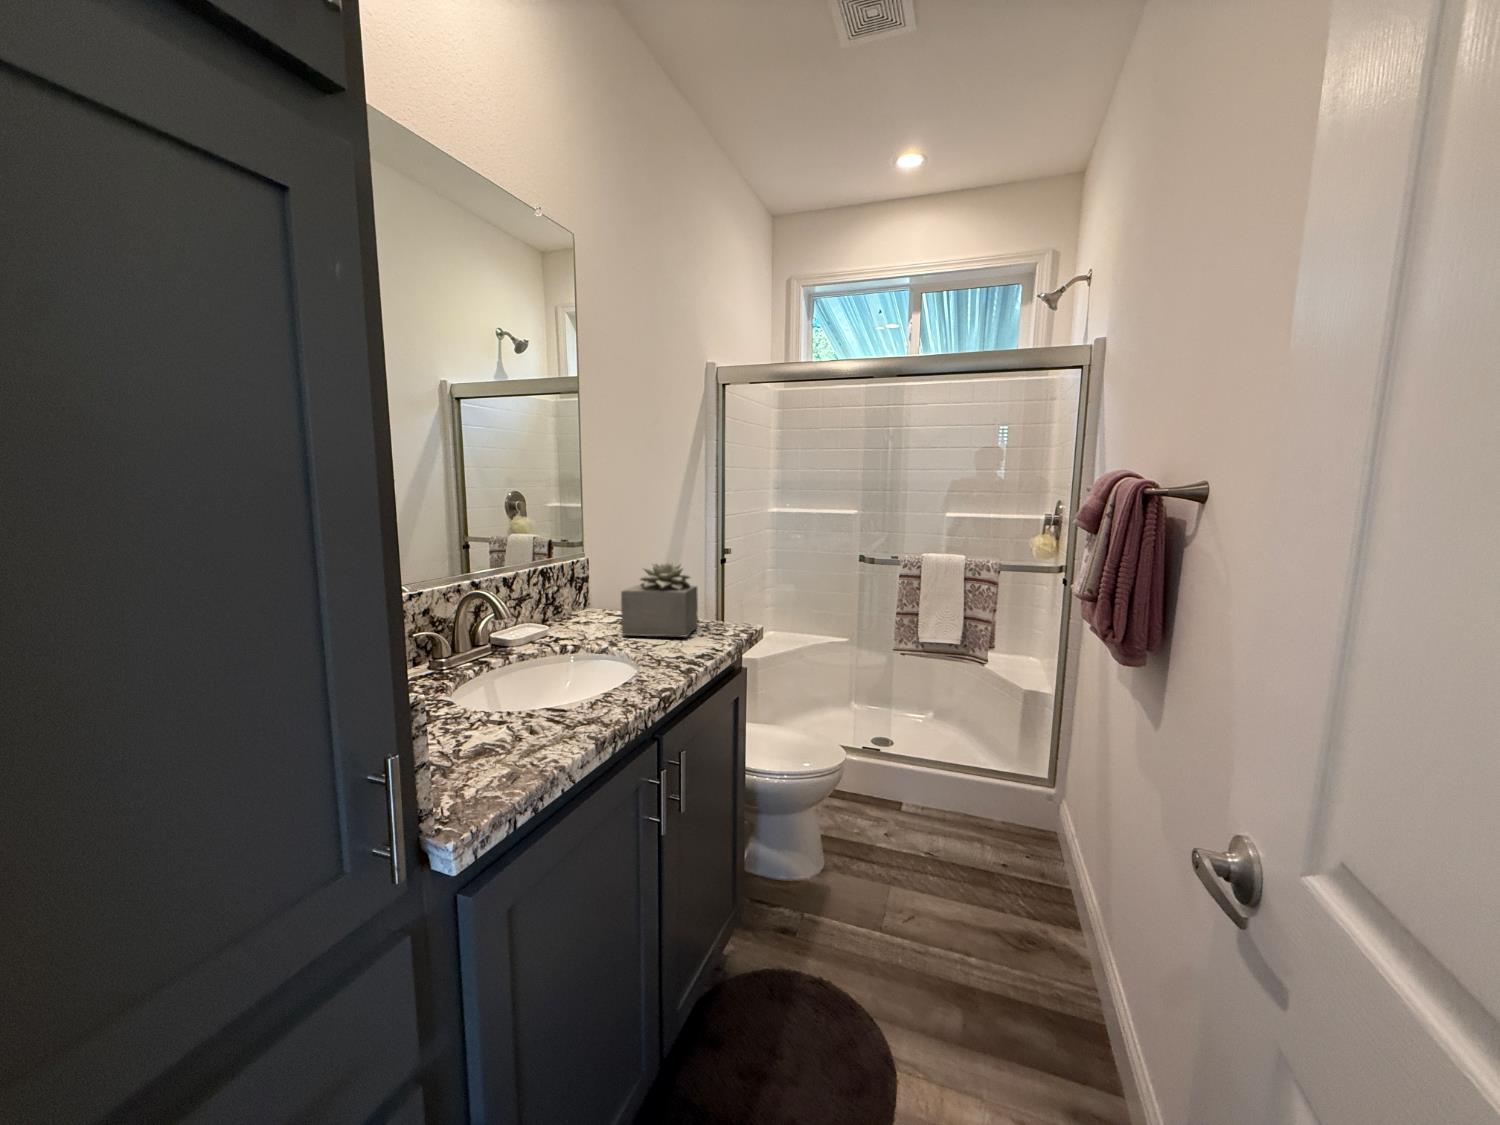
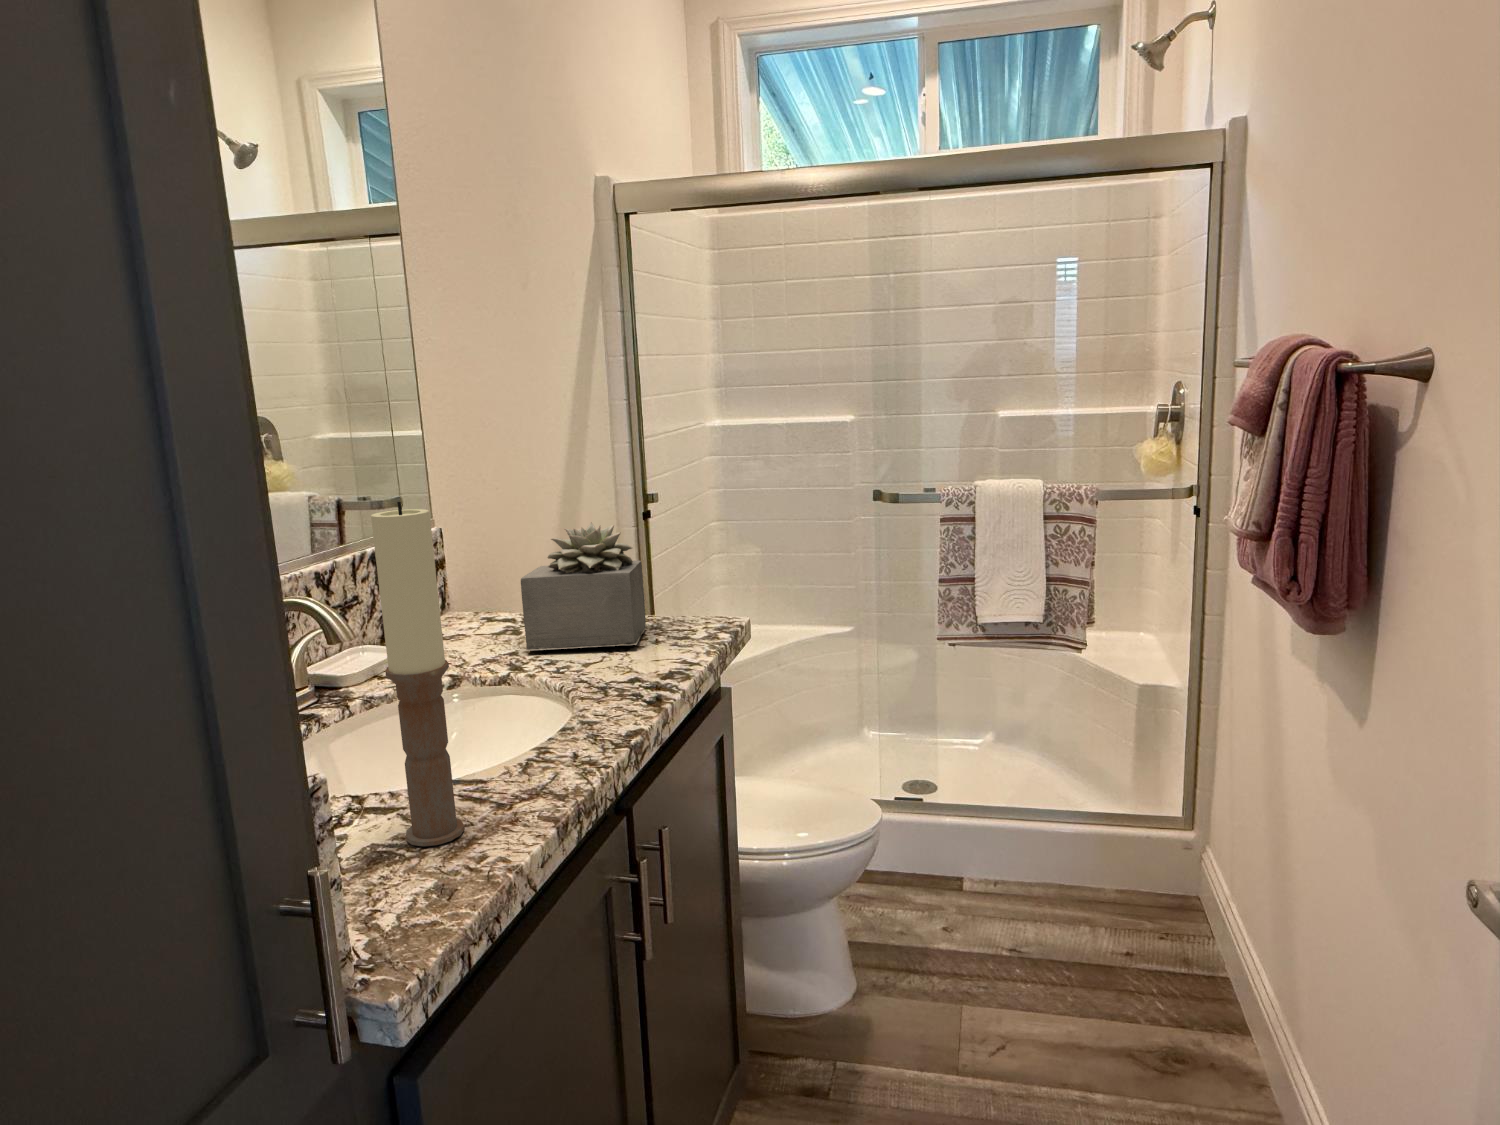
candle: none [496,536,541,748] -> present [371,502,465,846]

